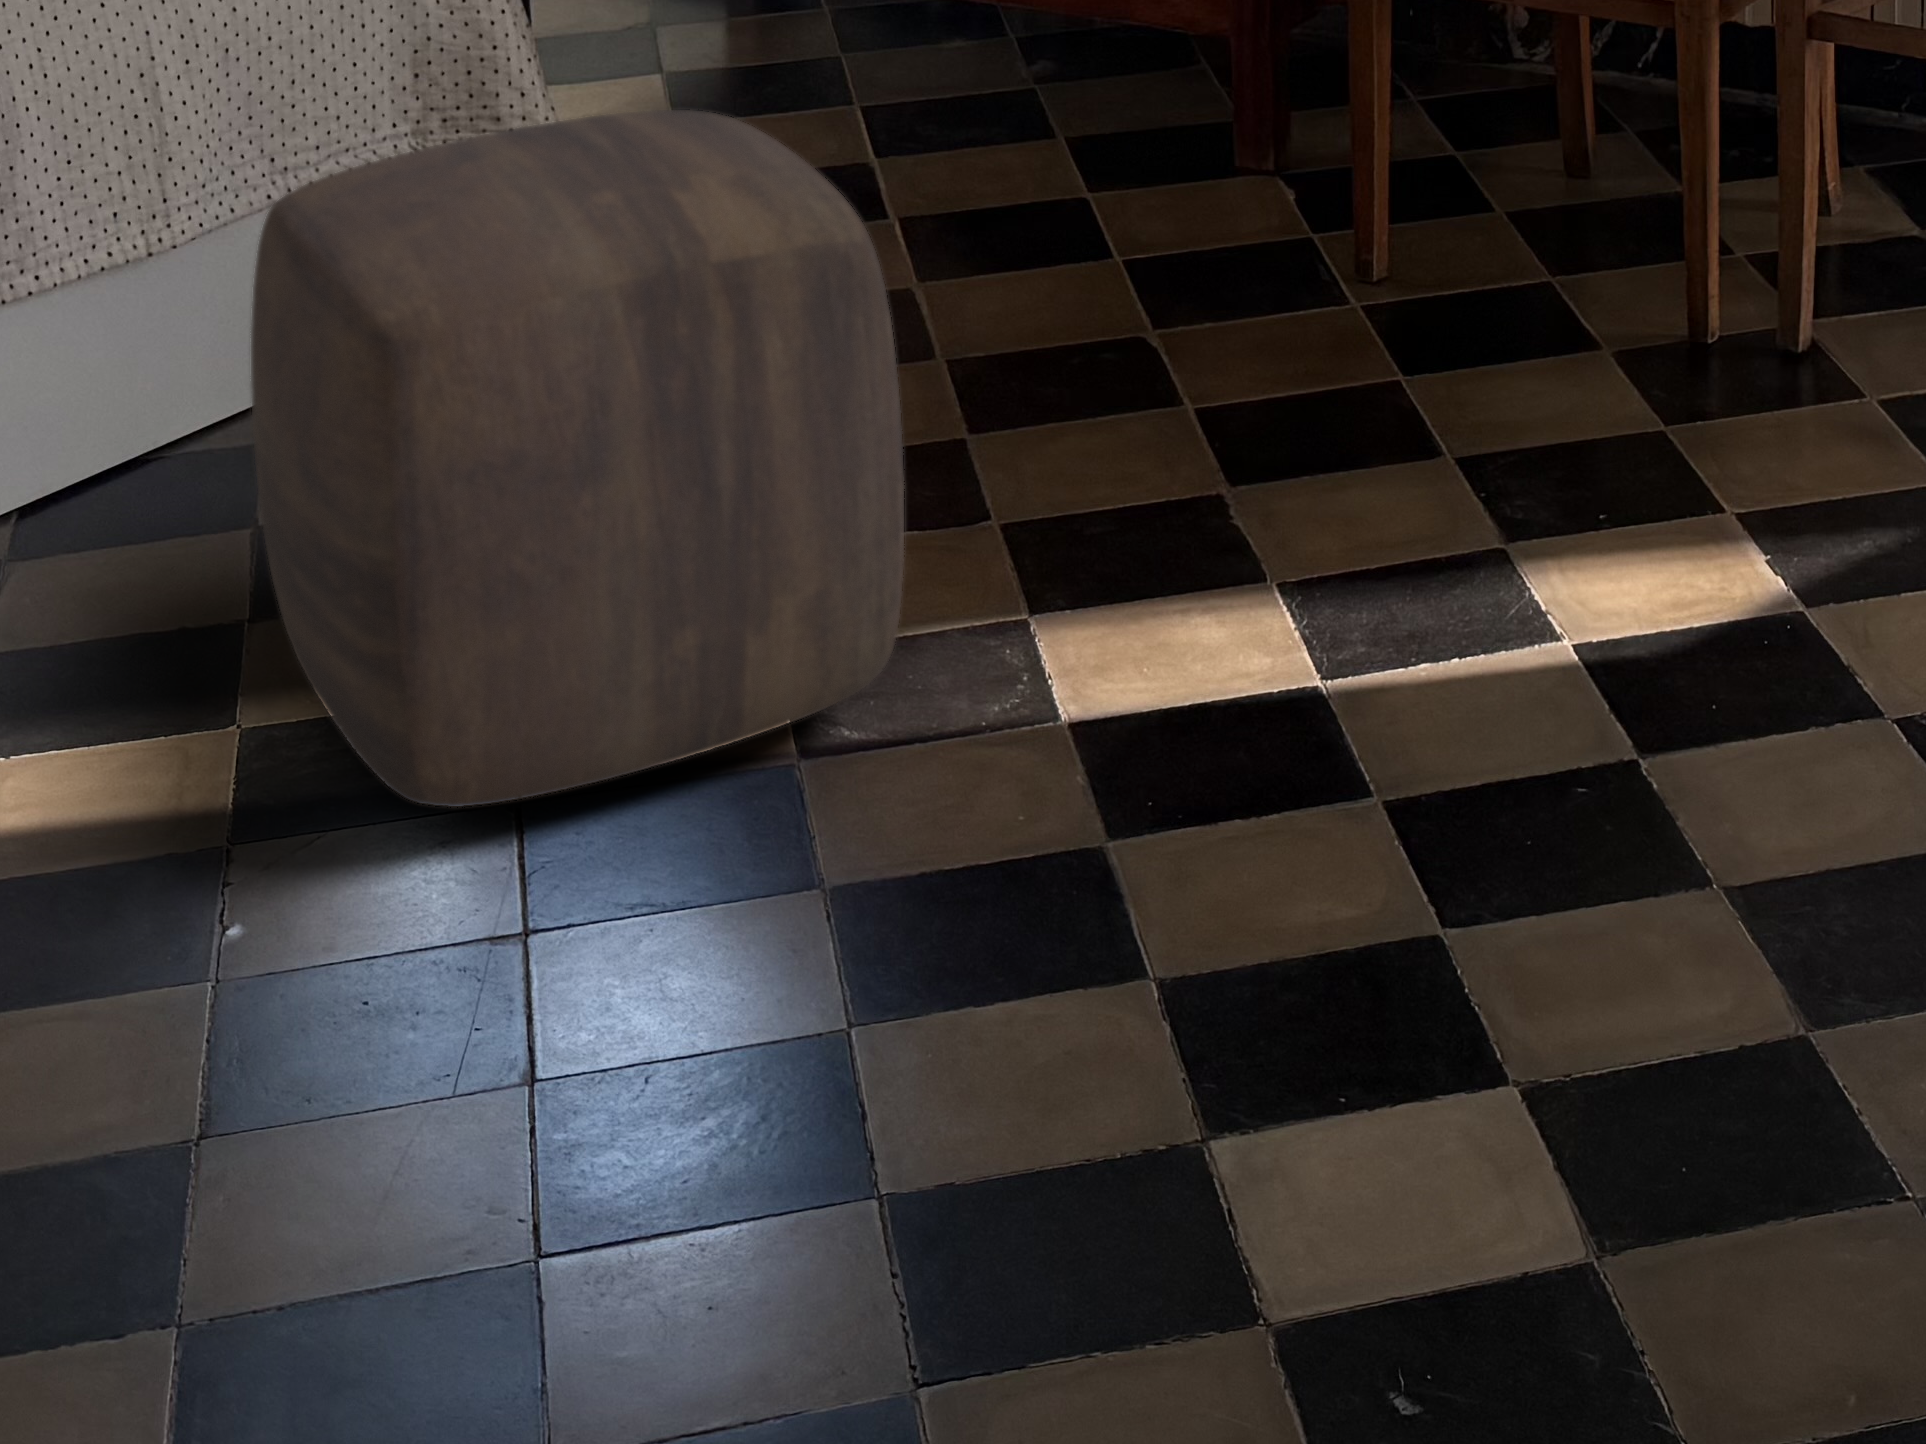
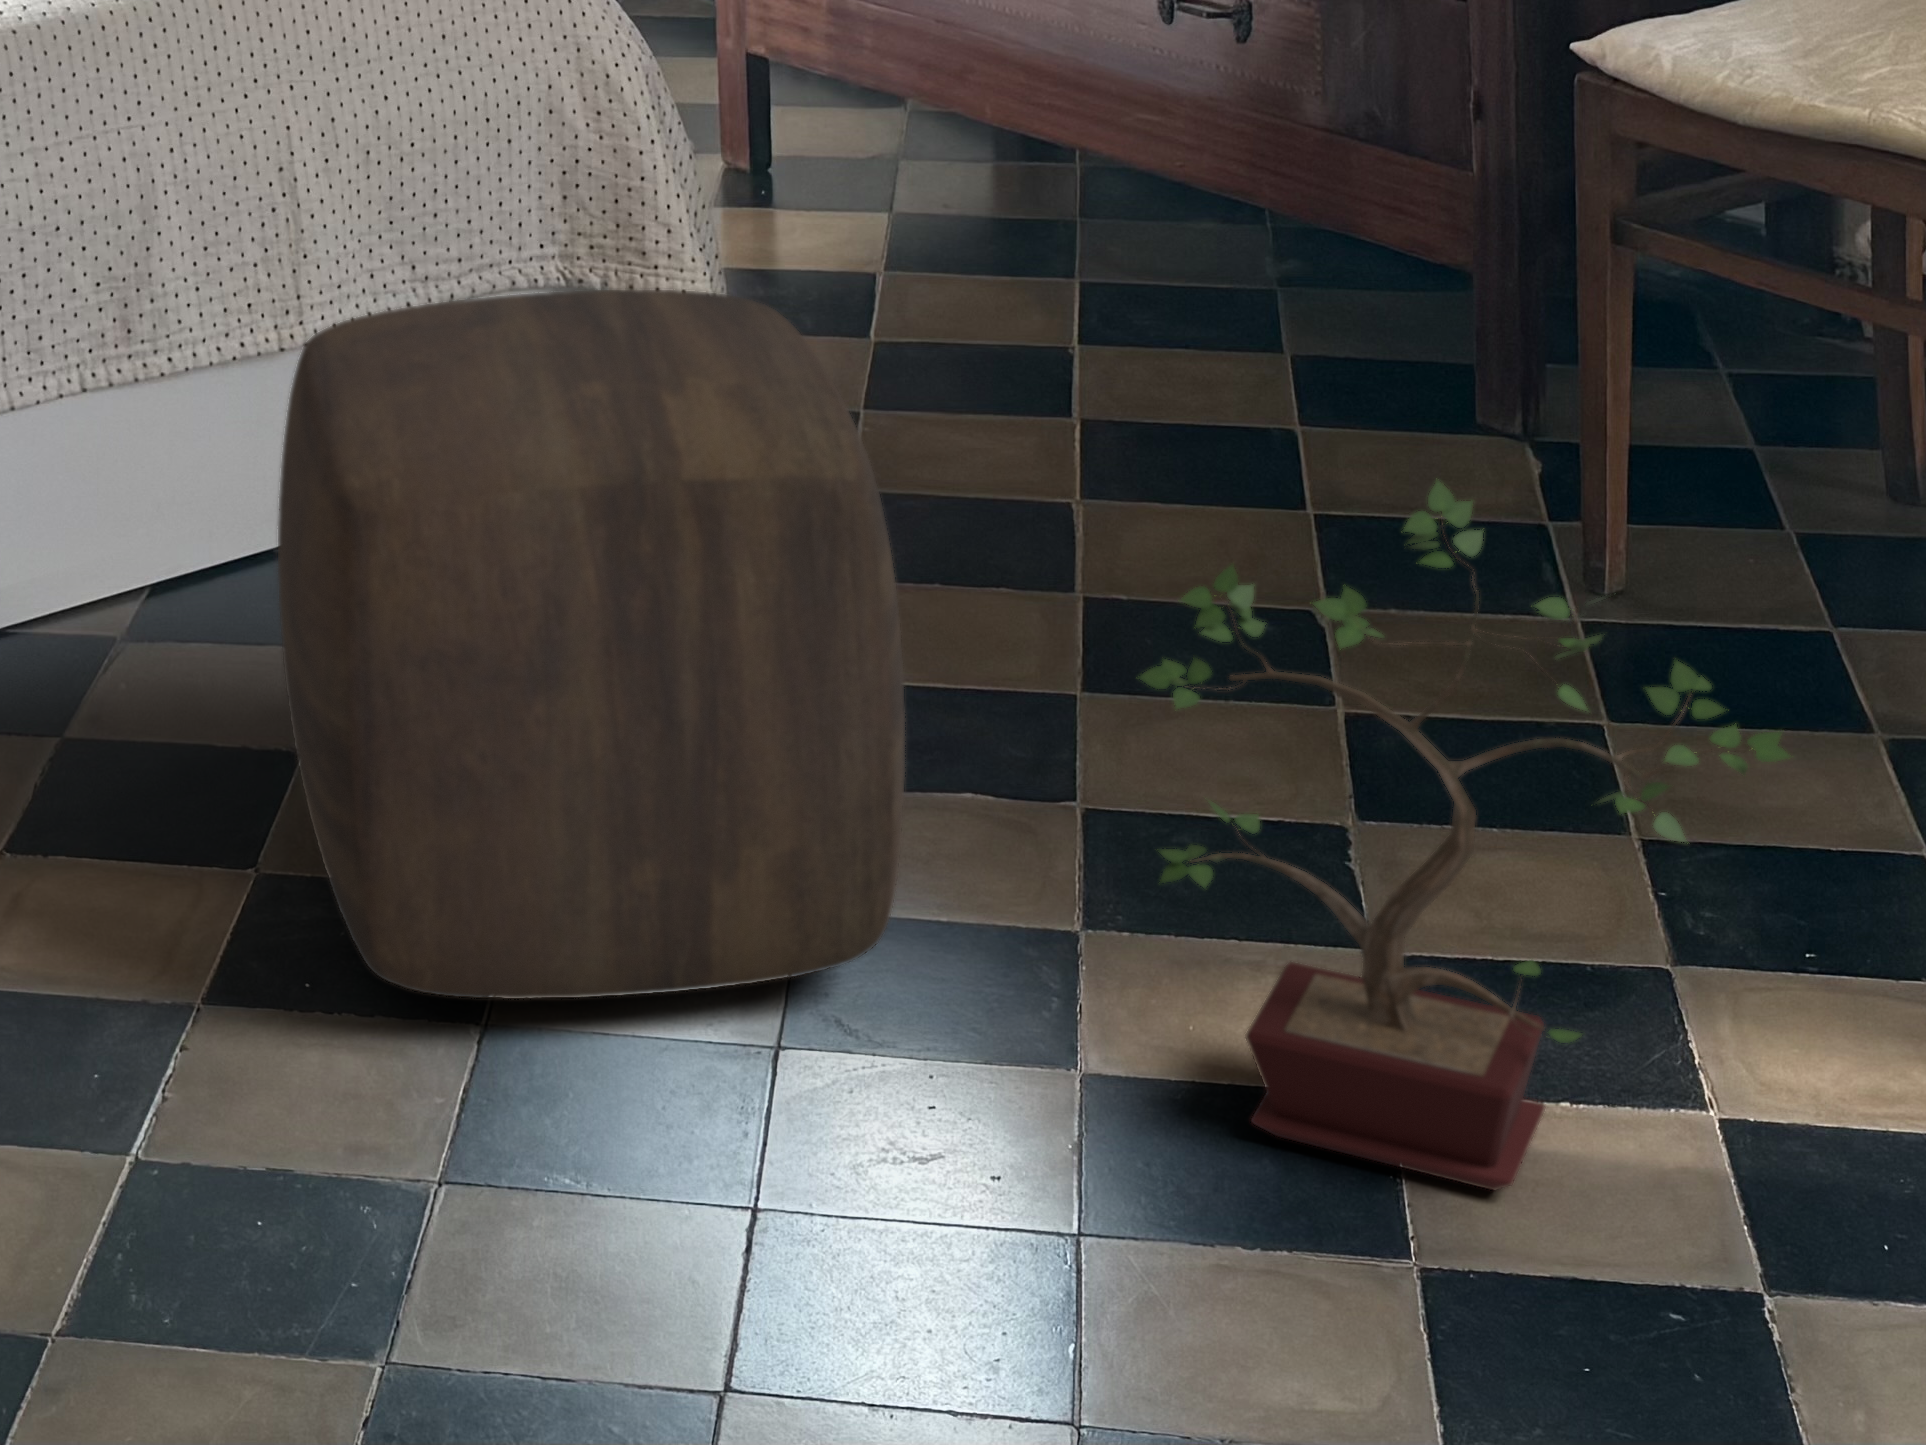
potted plant: none [1125,152,1667,746] -> present [1140,481,1791,1190]

